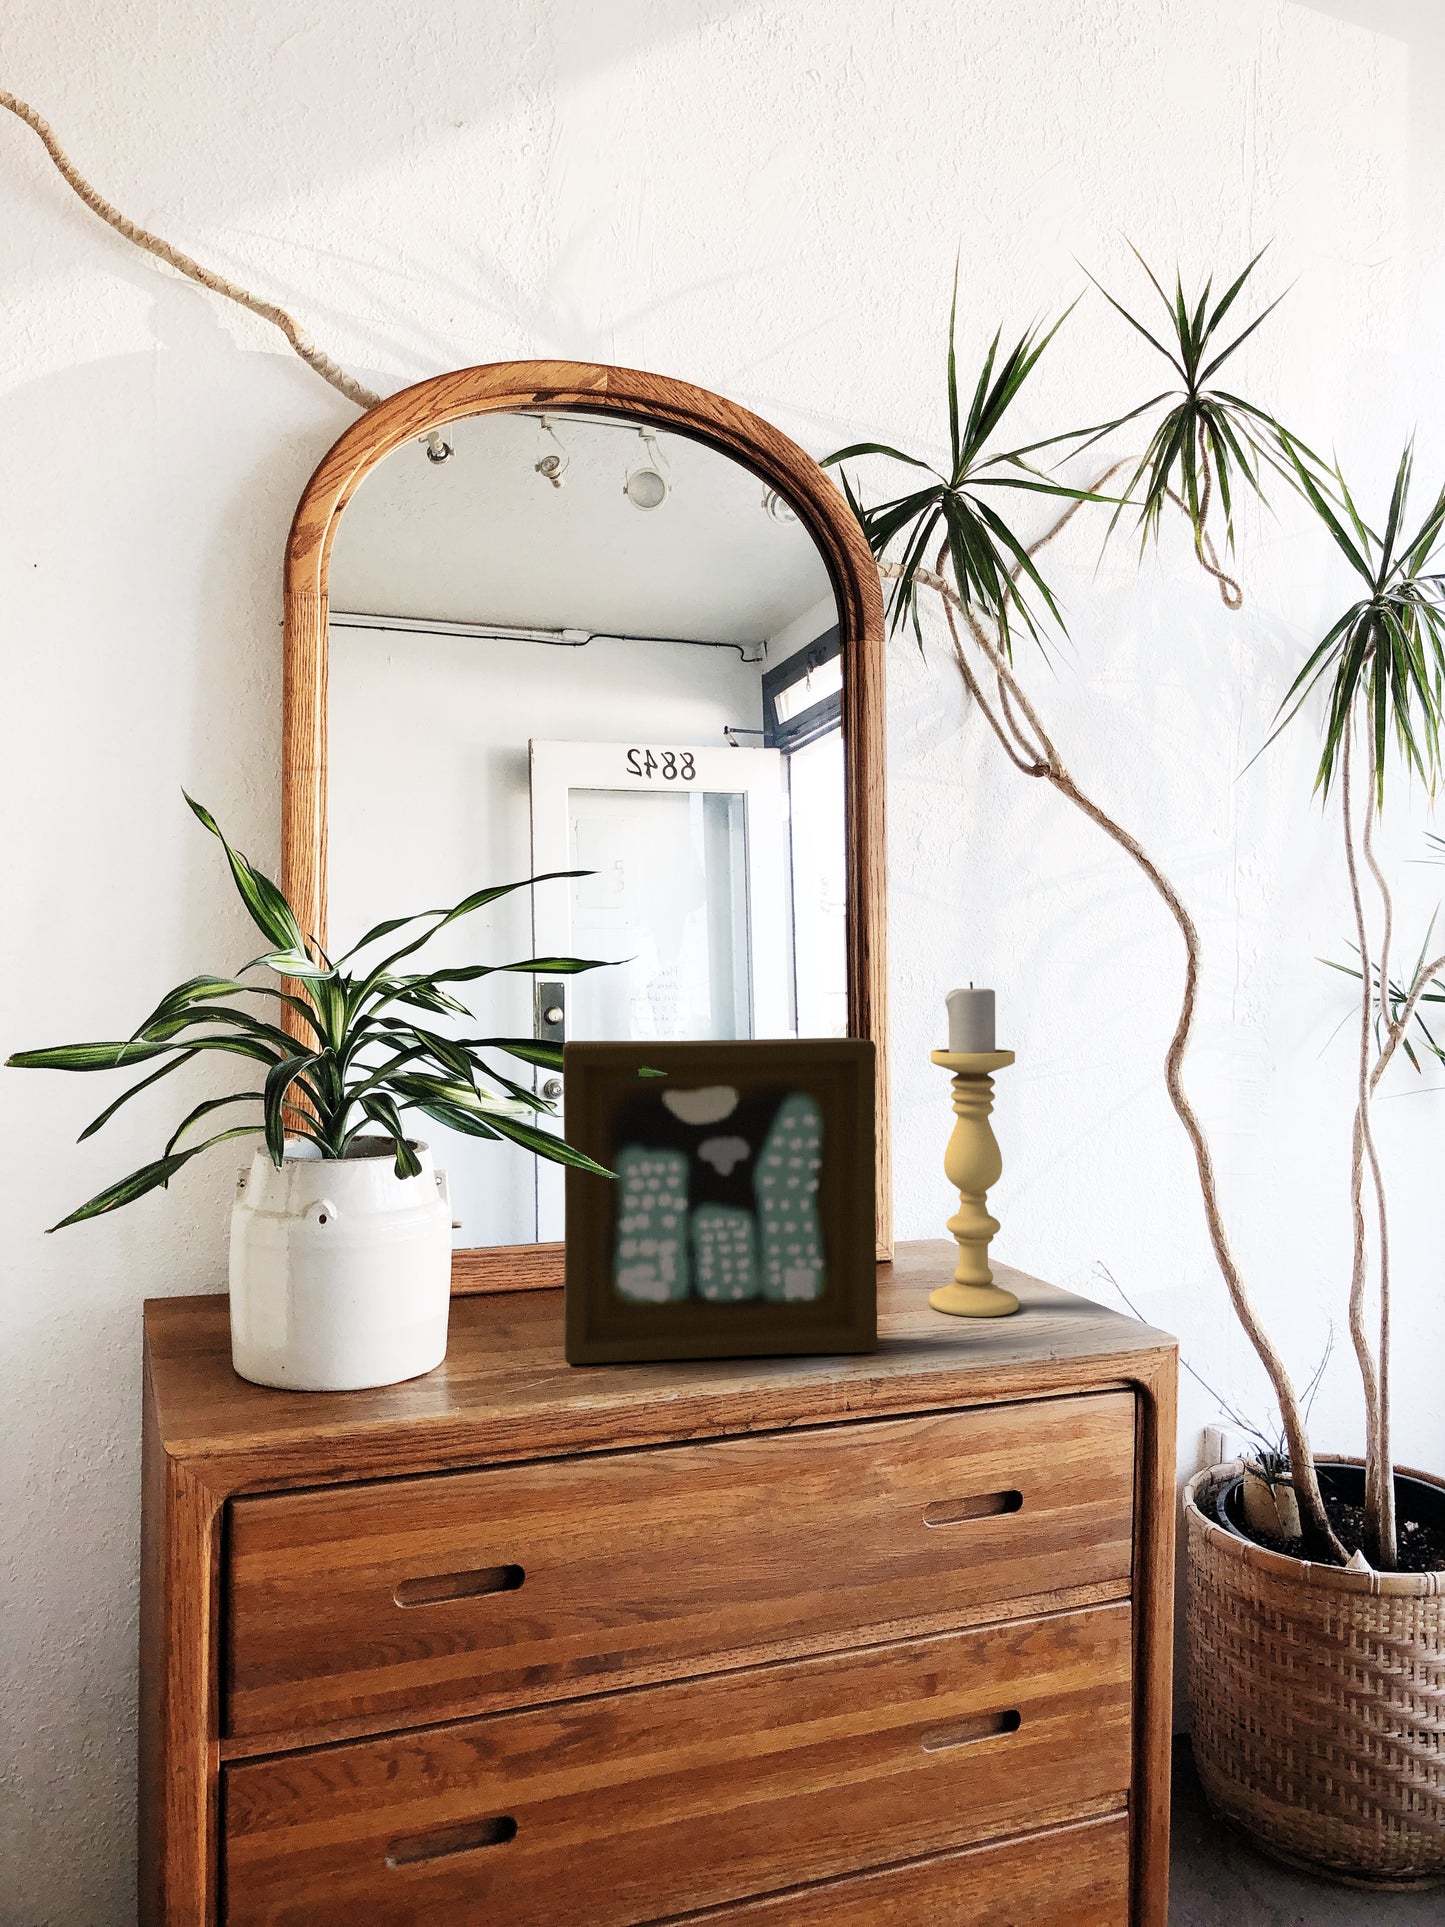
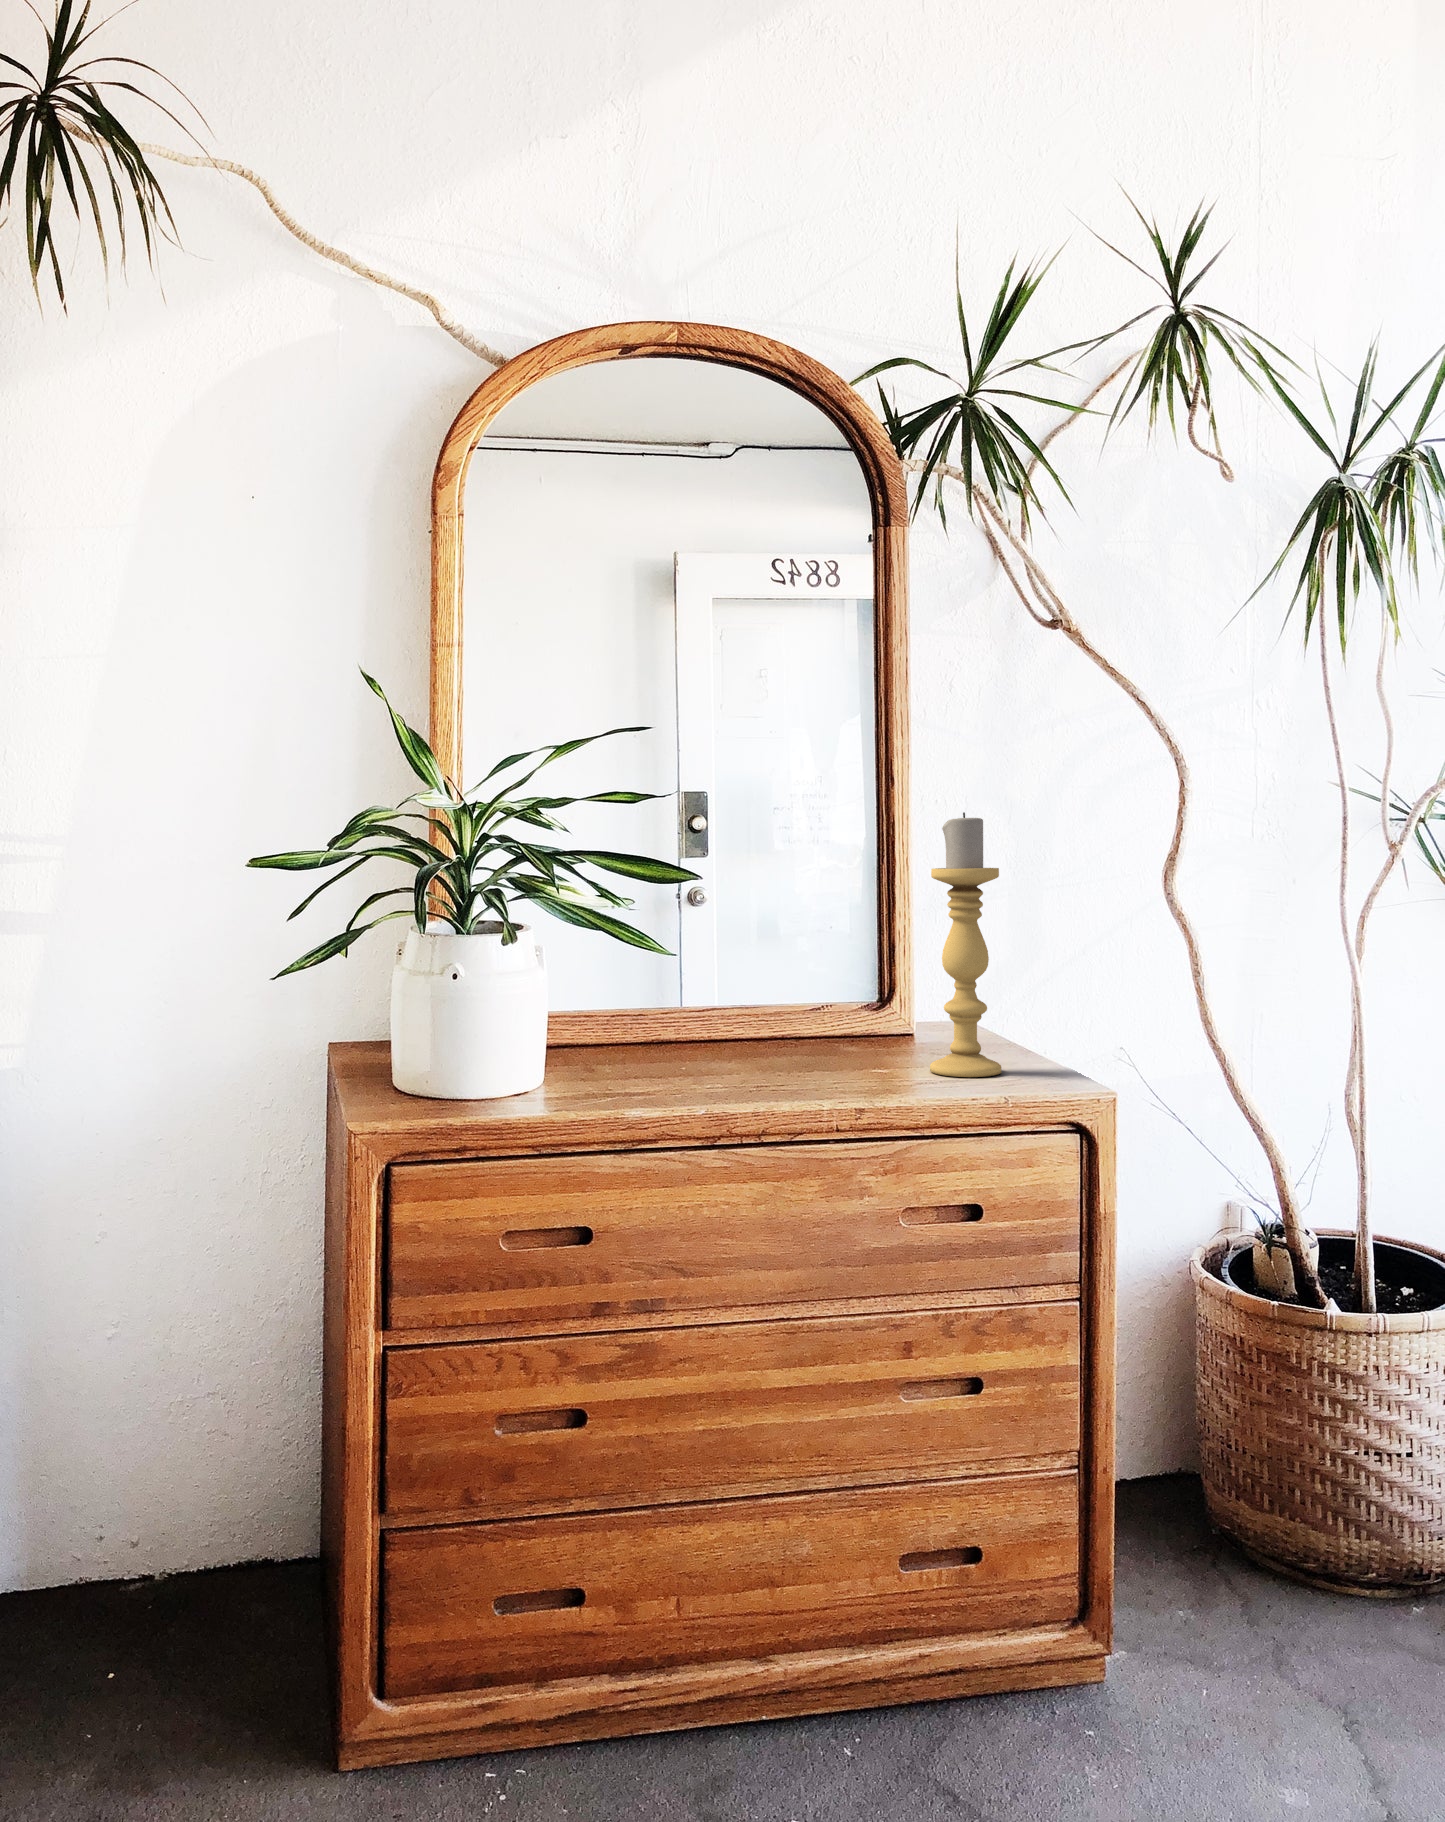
picture frame: present [563,1038,878,1364] -> none [627,853,868,1094]

